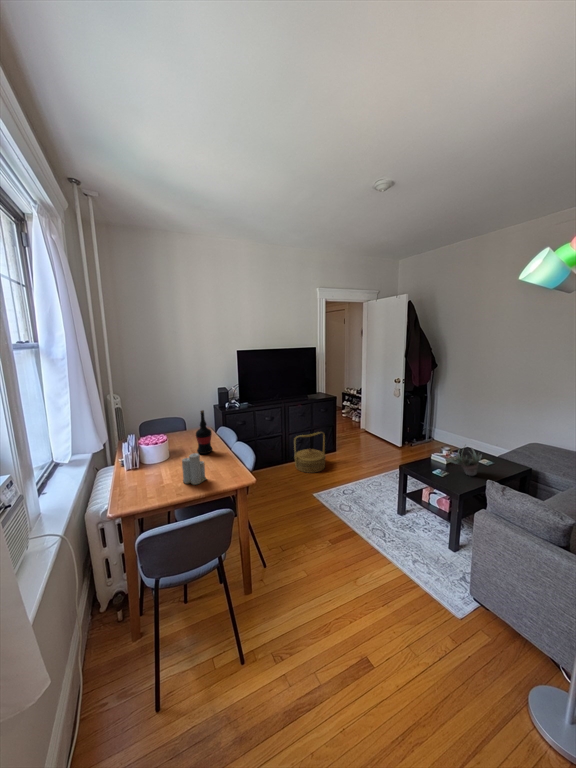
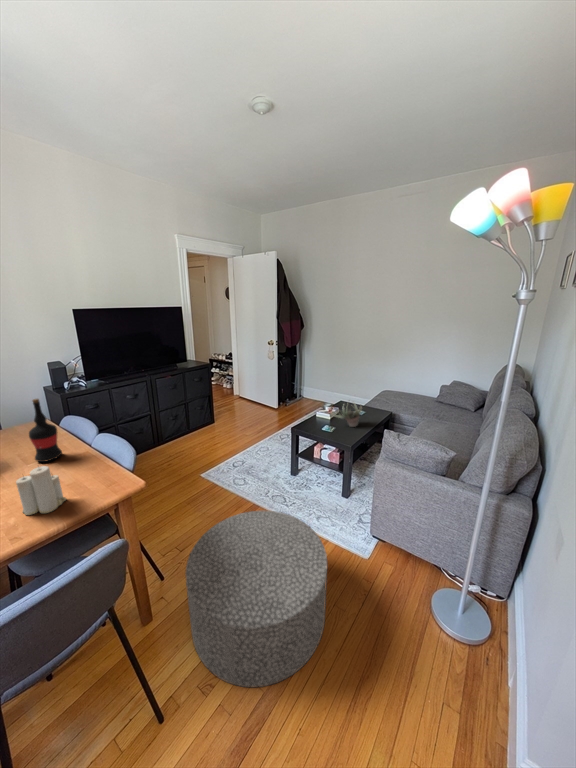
woven basket: present [294,432,326,473] -> none [167,404,207,453]
ottoman: none [274,530,401,689] -> present [185,510,327,687]

